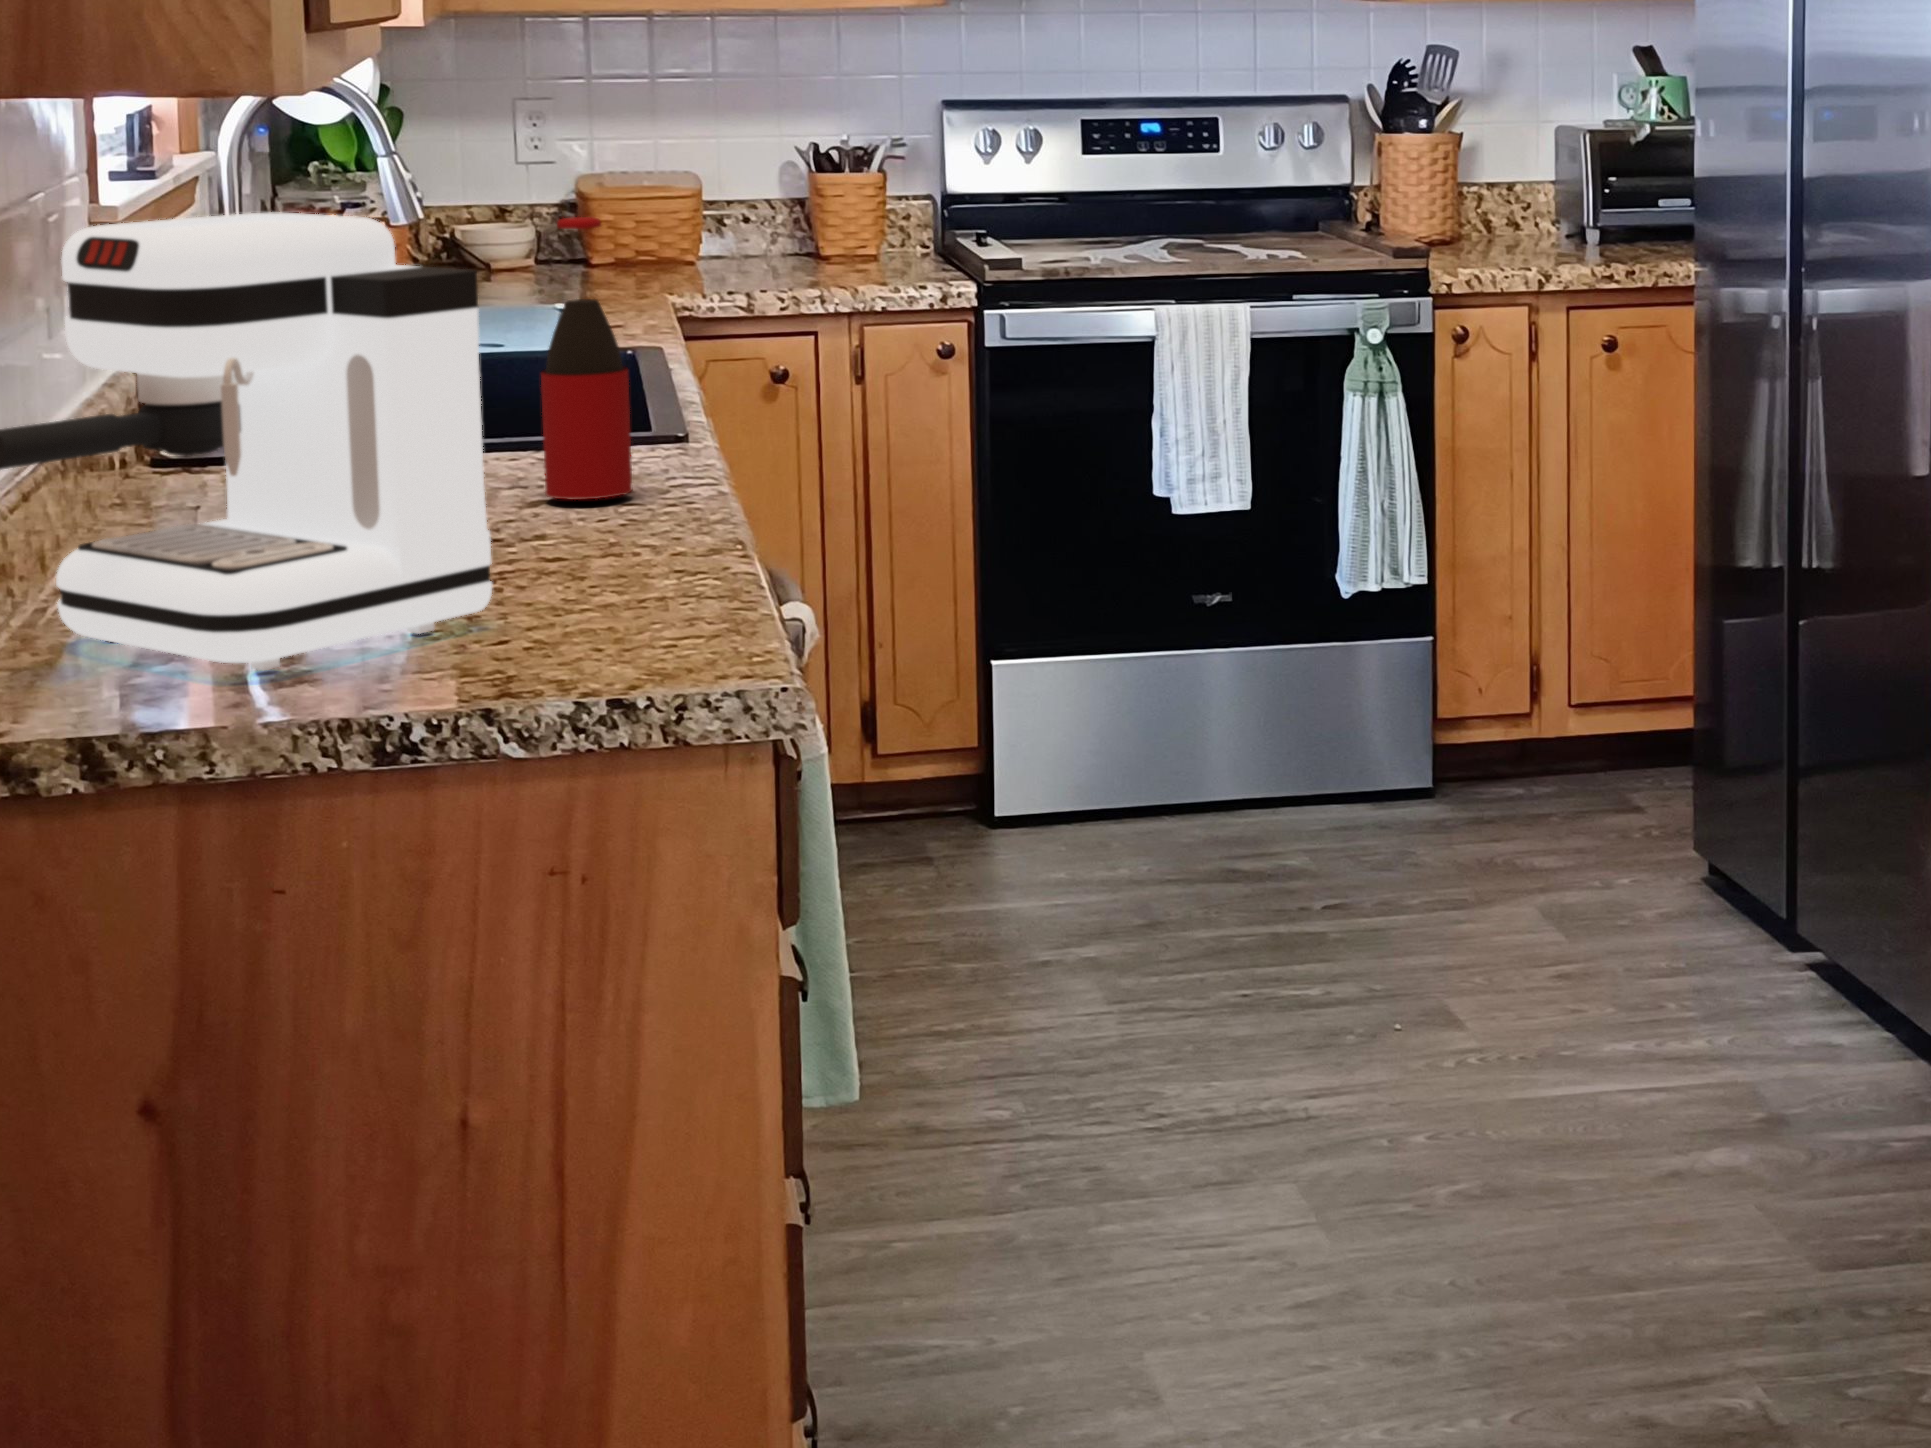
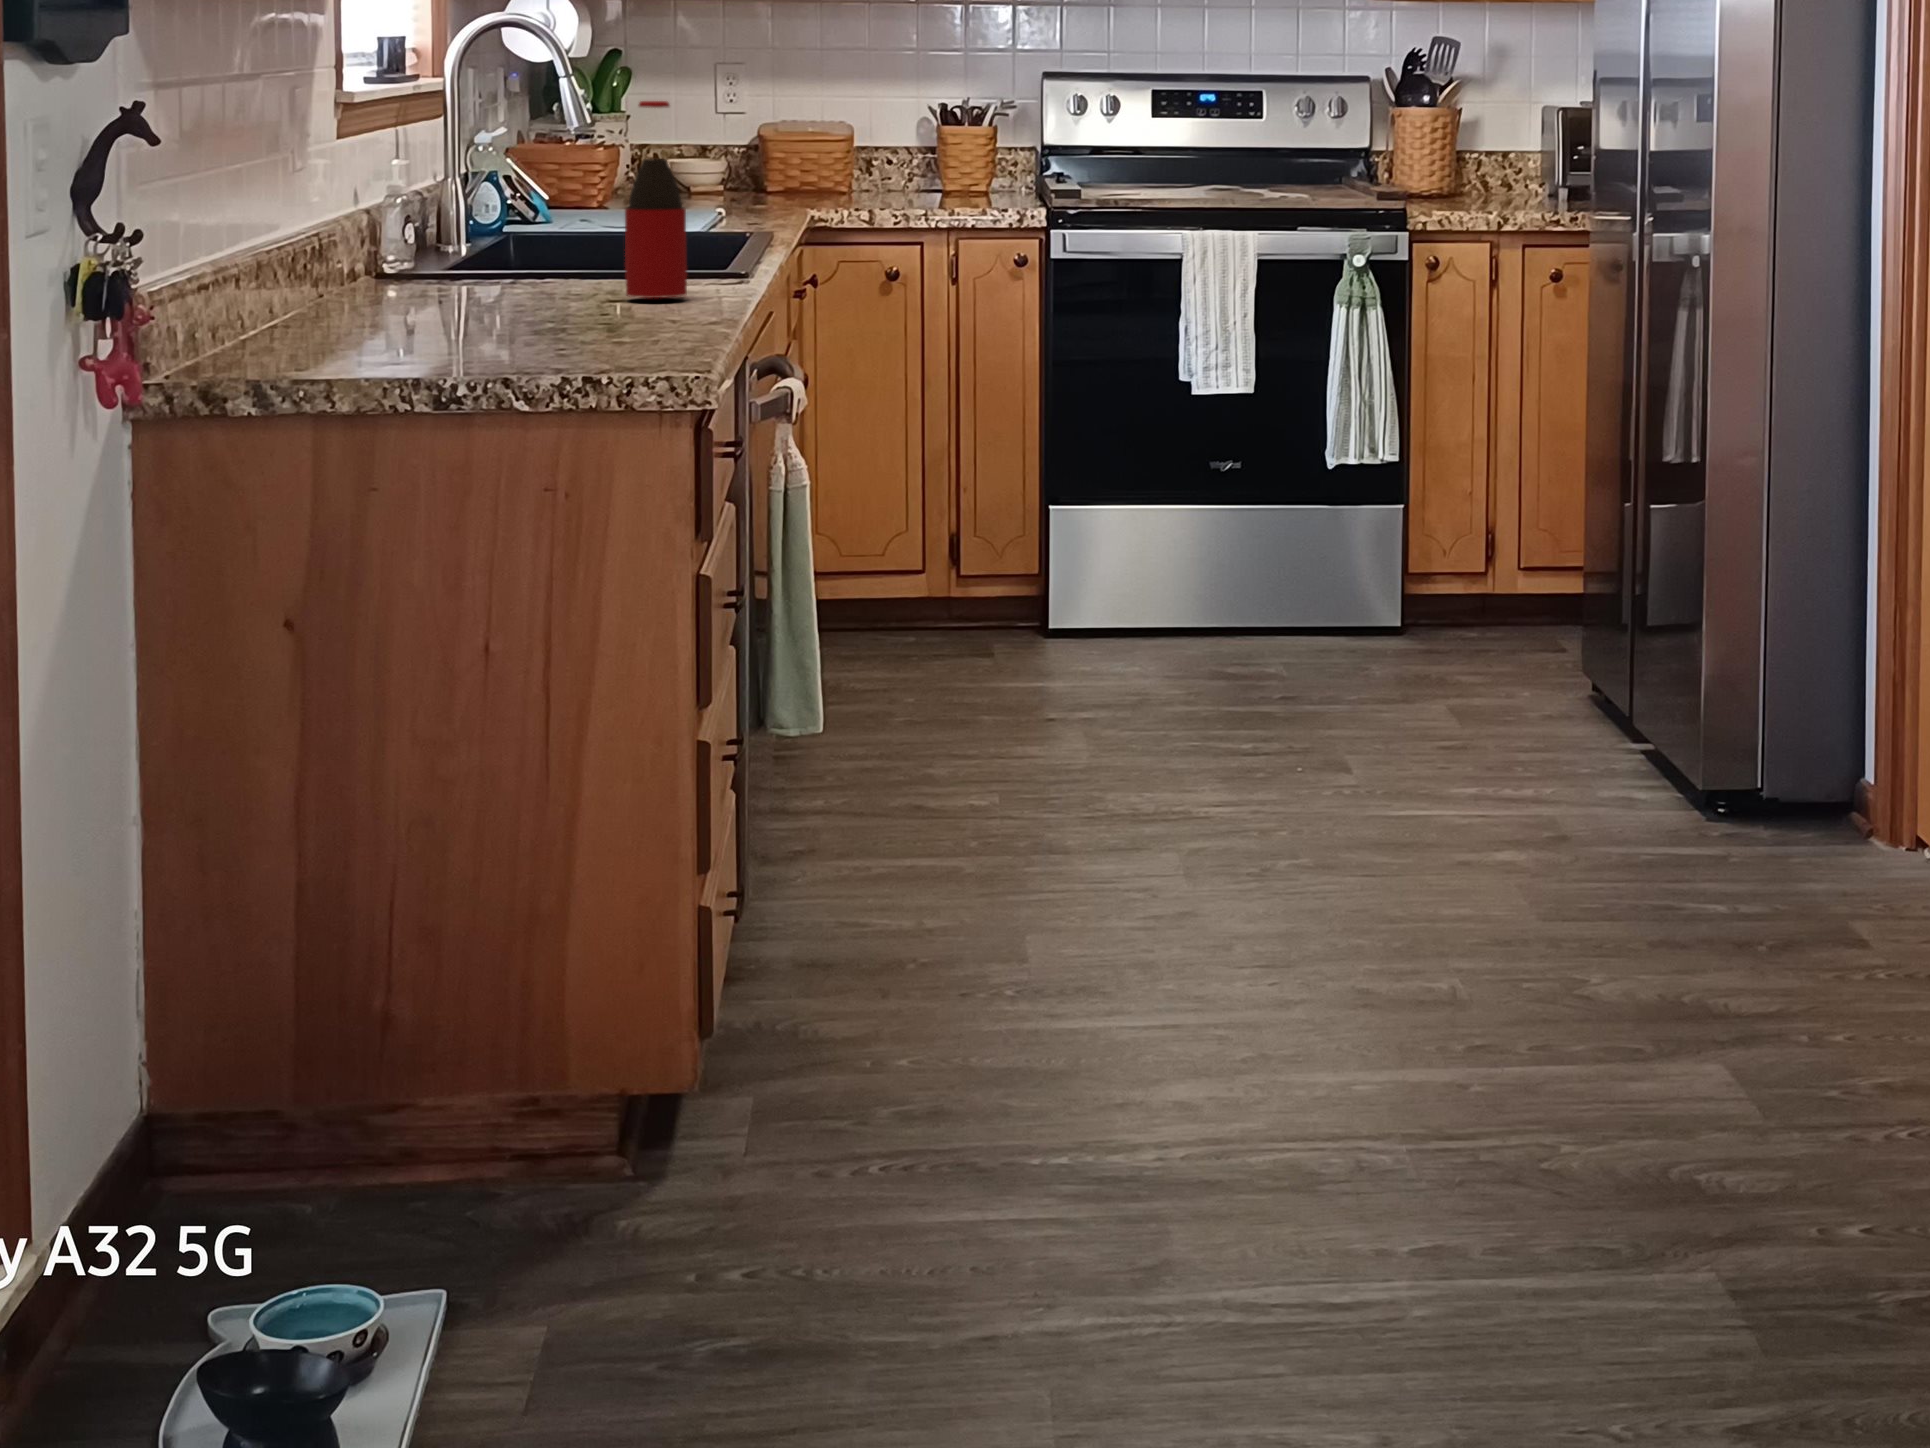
coffee maker: present [0,213,492,670] -> none [212,72,541,359]

